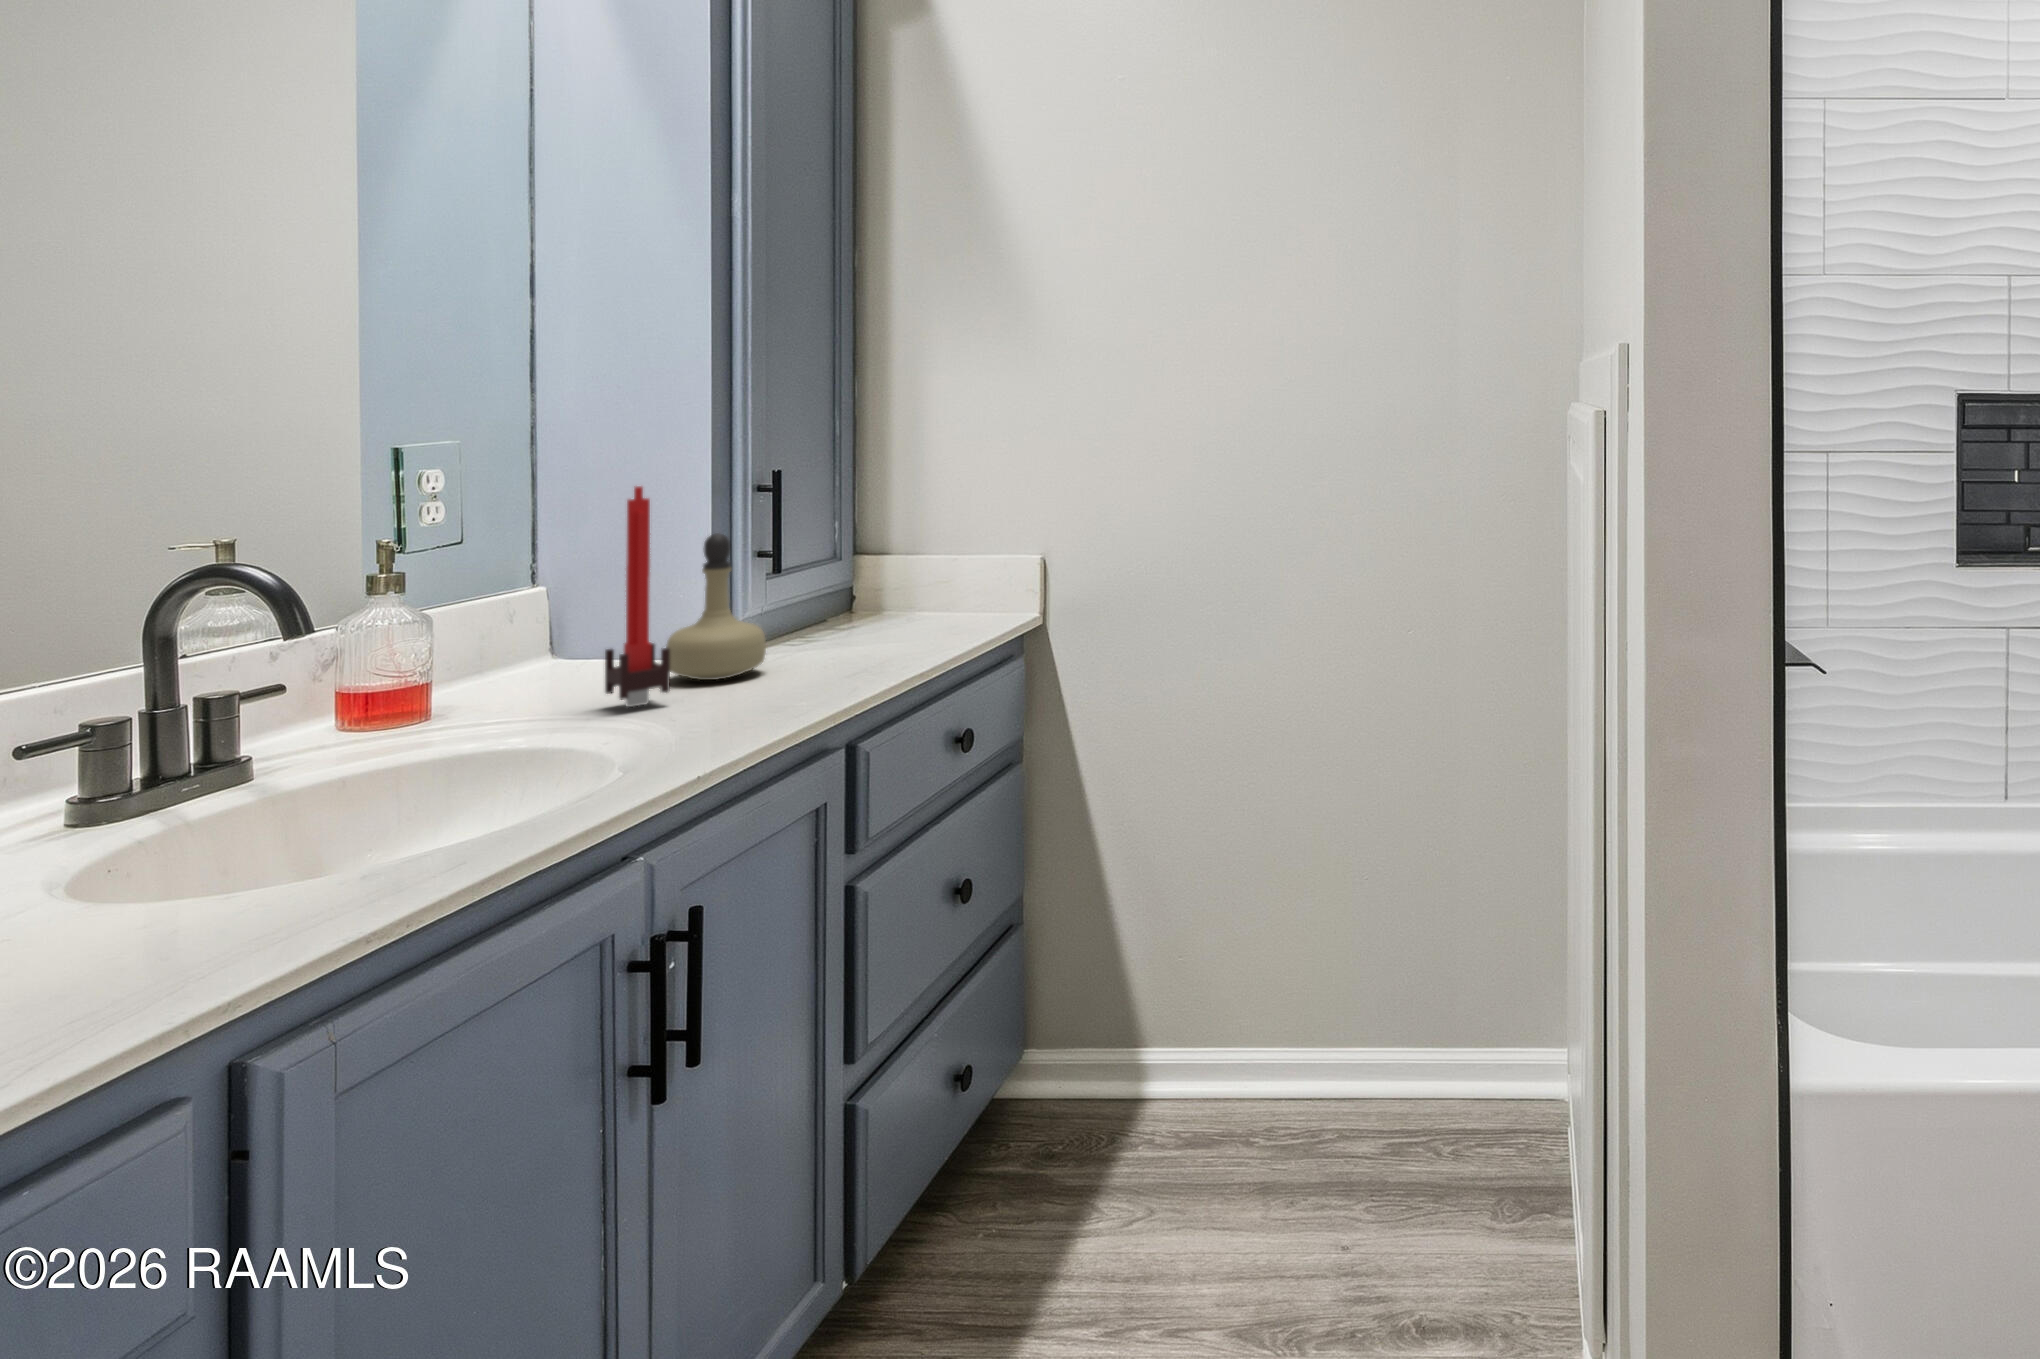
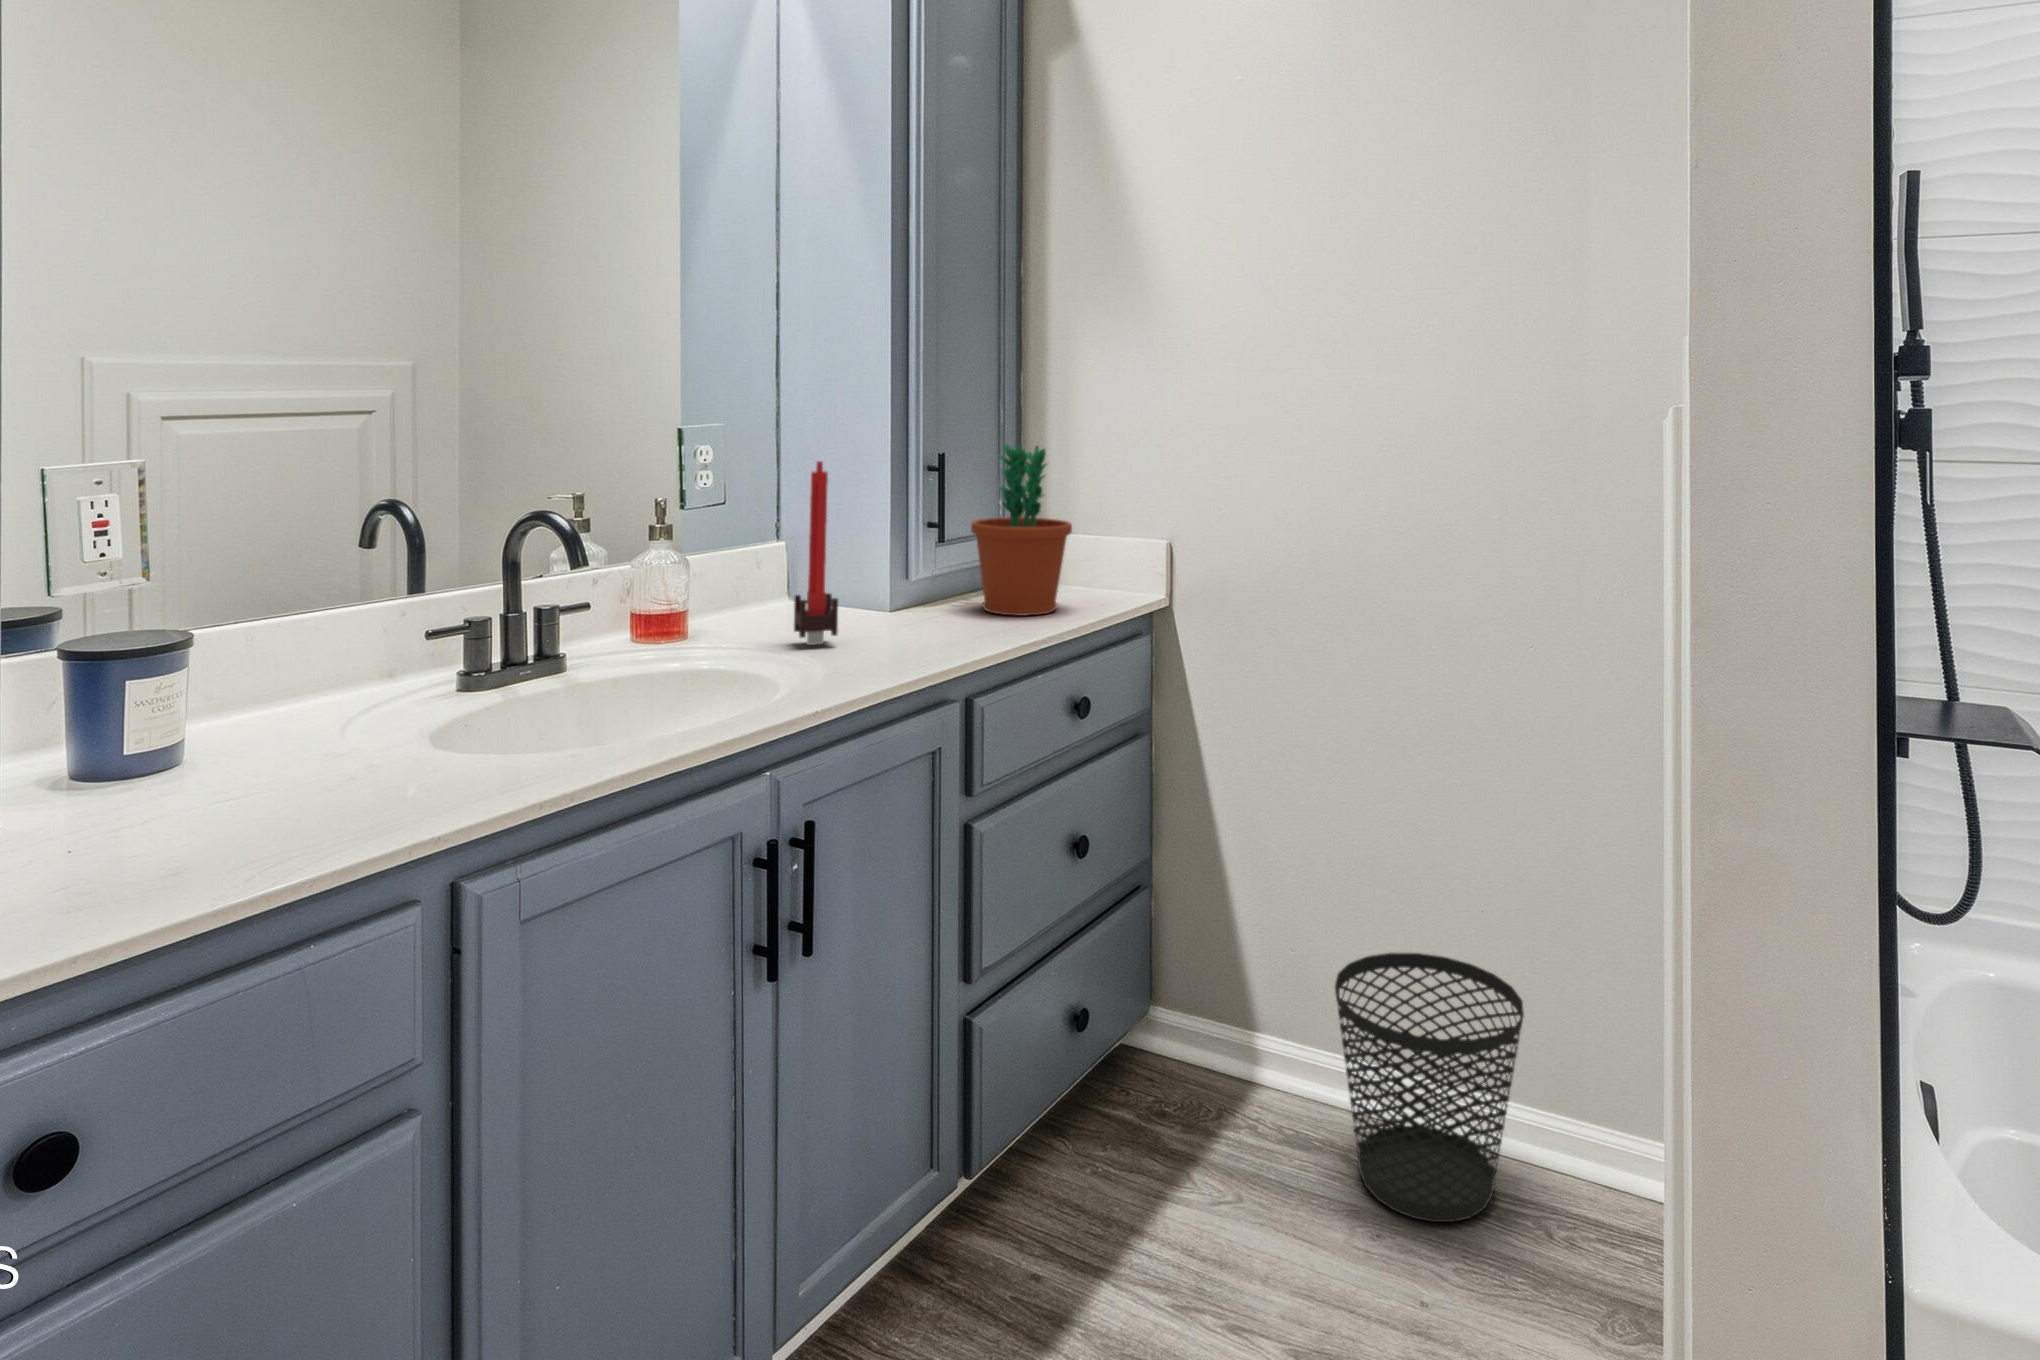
flower pot: none [808,452,934,647] -> present [971,444,1072,616]
perfume bottle: present [666,533,766,680] -> none [848,506,924,630]
wastebasket: none [1239,933,1418,1185] -> present [1335,953,1524,1222]

